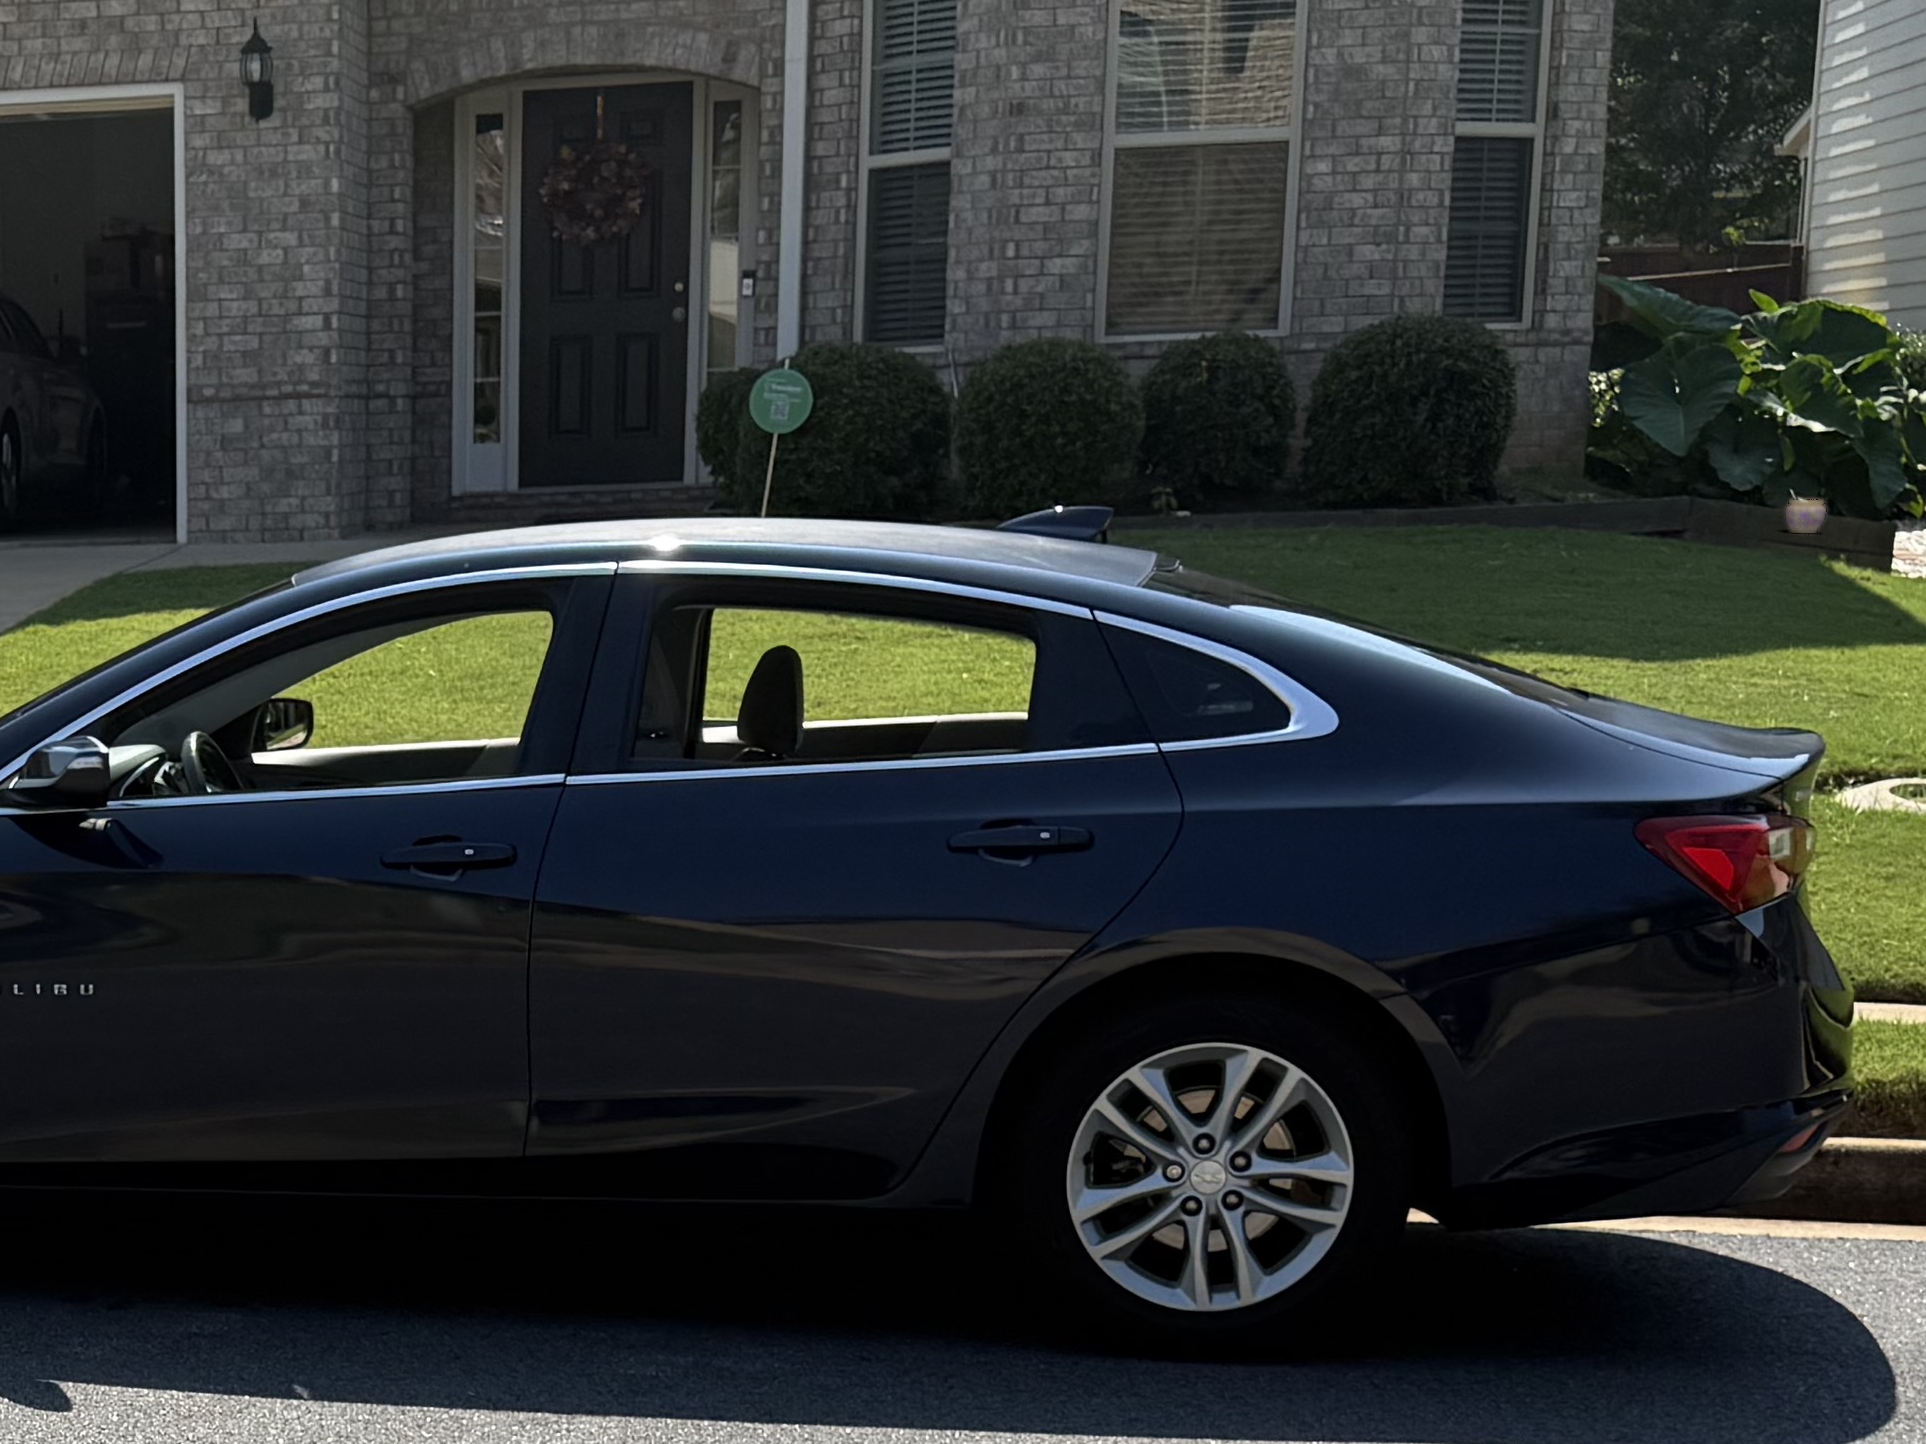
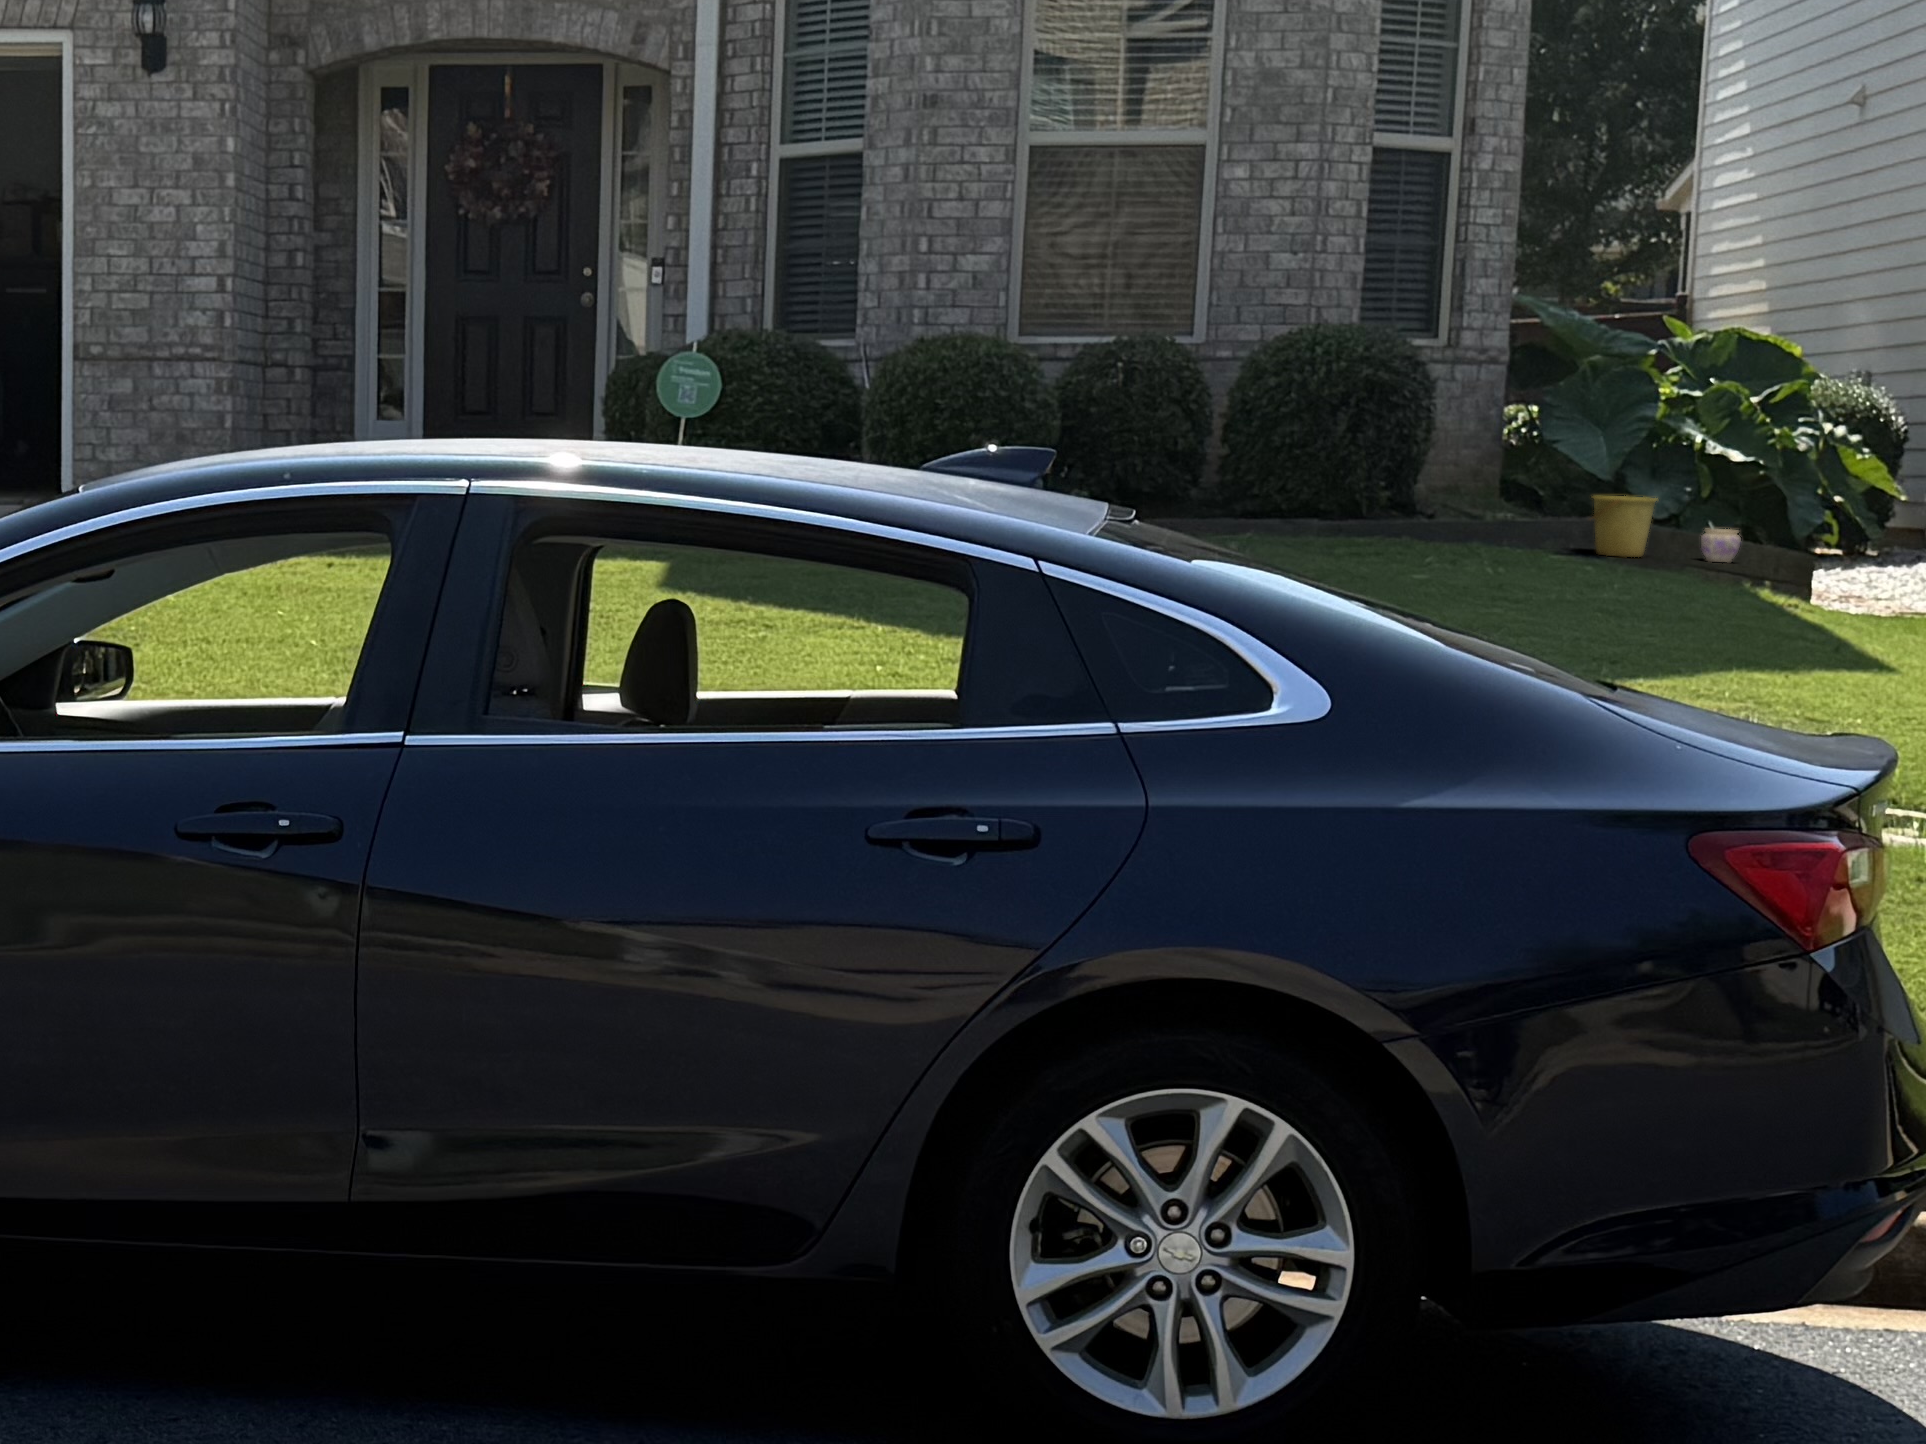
bucket: none [1671,472,1742,532] -> present [1590,496,1657,557]

